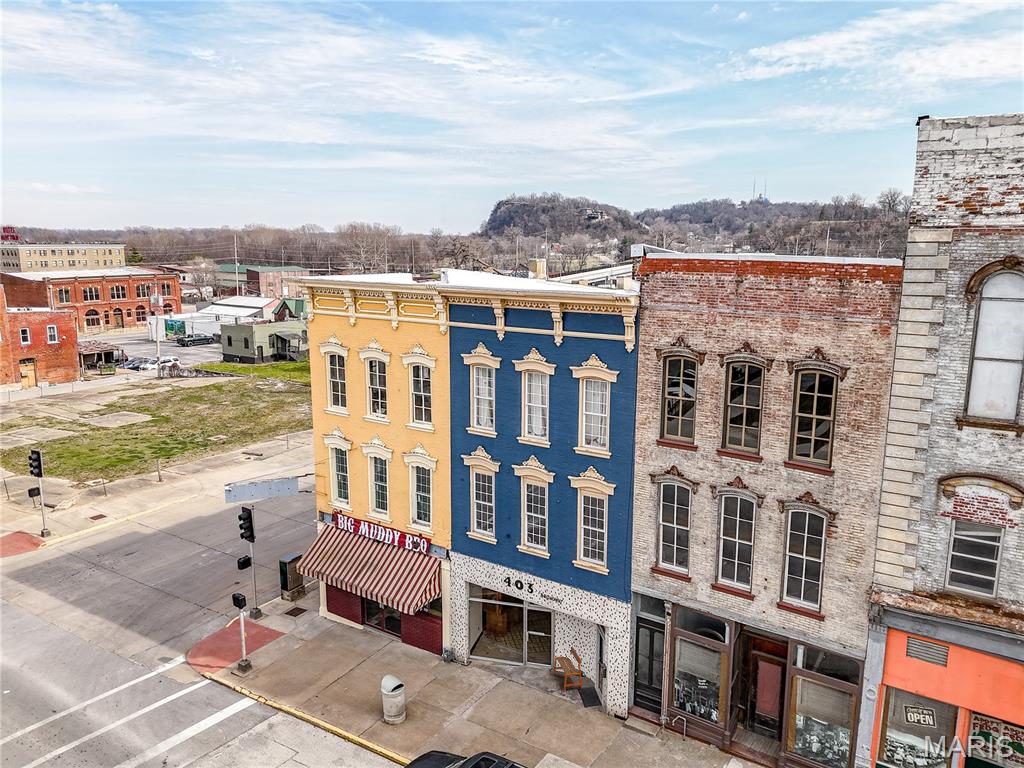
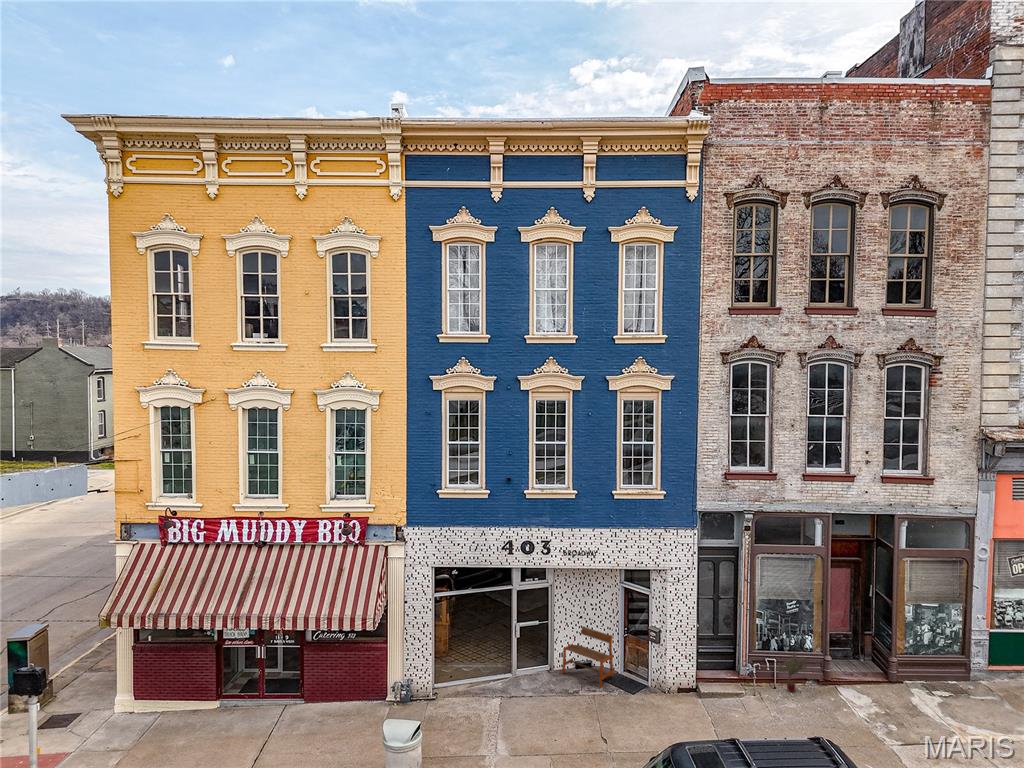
potted tree: none [676,715,701,745] -> present [776,651,807,692]

